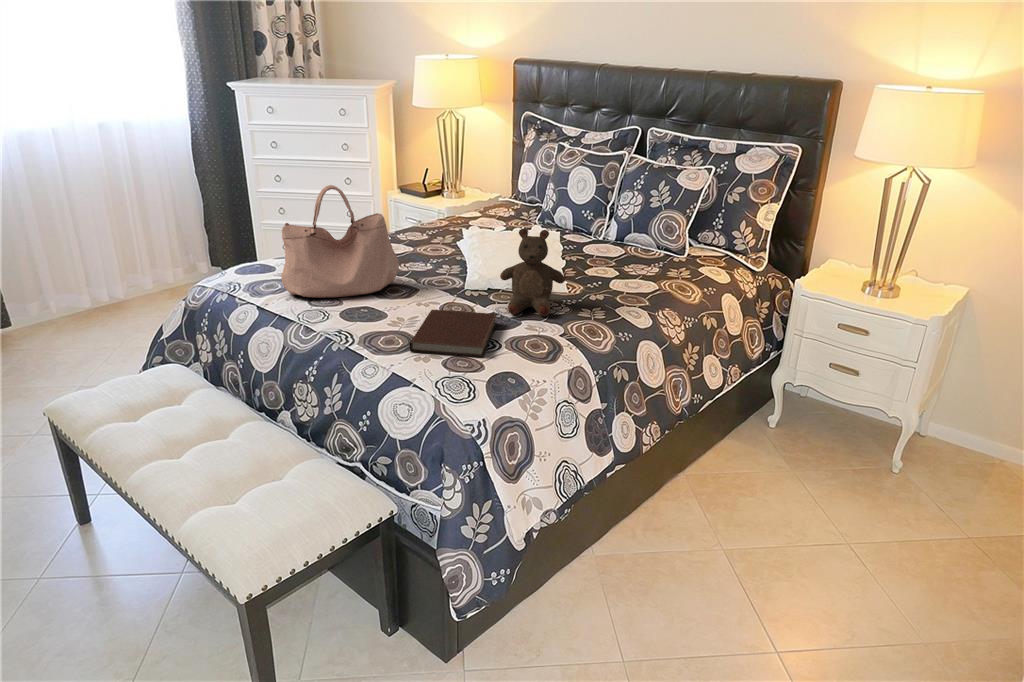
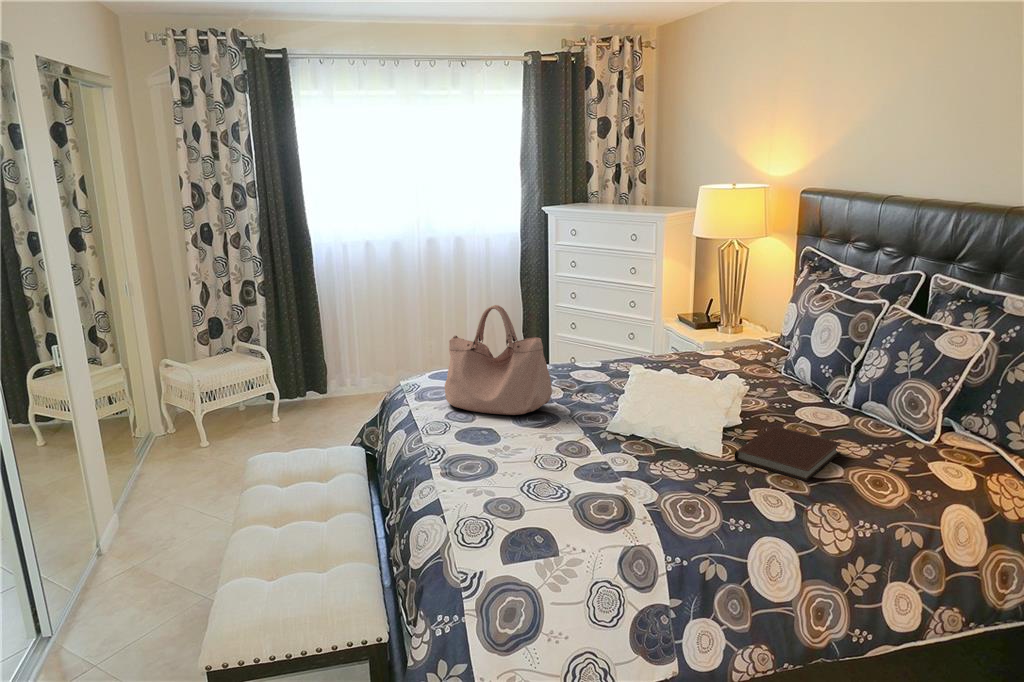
stuffed bear: present [500,229,565,316] -> none [618,373,694,477]
notebook: present [409,310,497,358] -> present [735,426,842,481]

